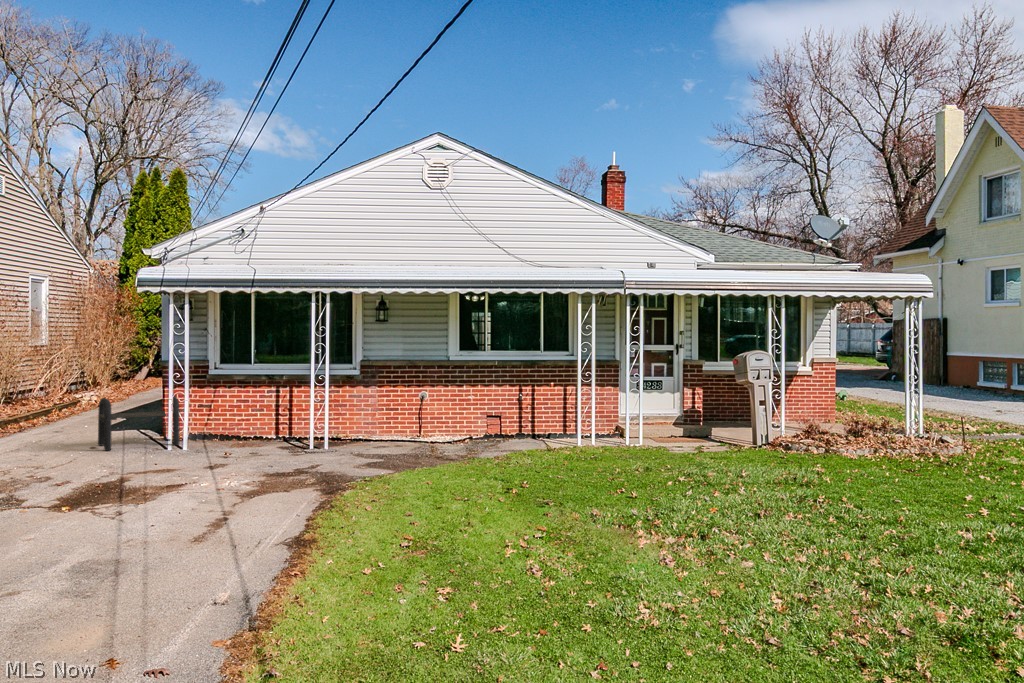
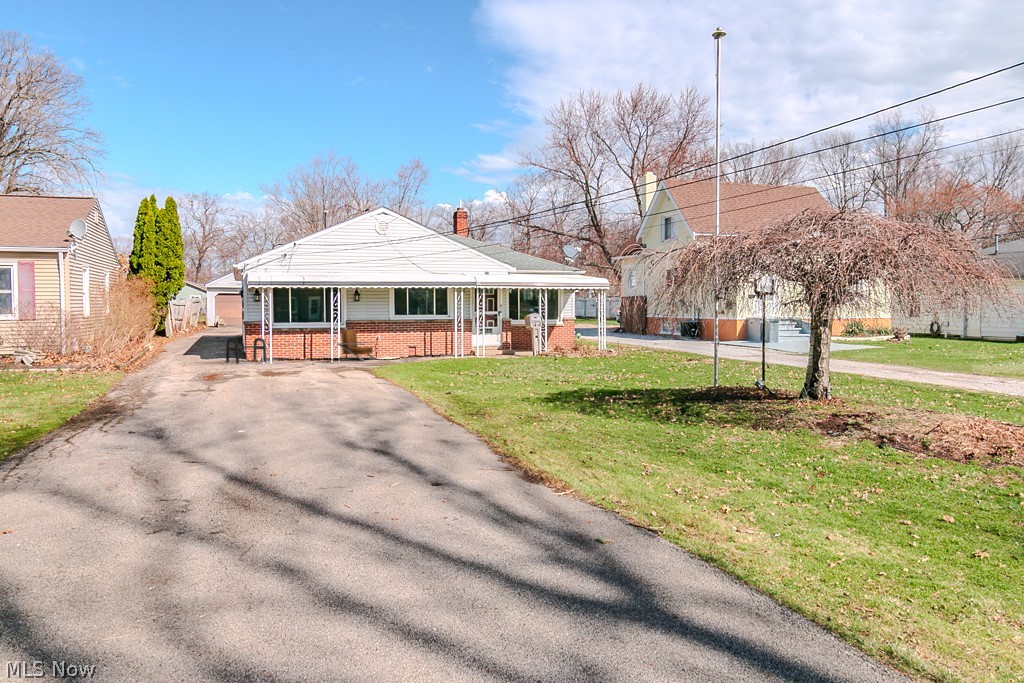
lounge chair: none [321,380,408,451] -> present [338,330,374,361]

